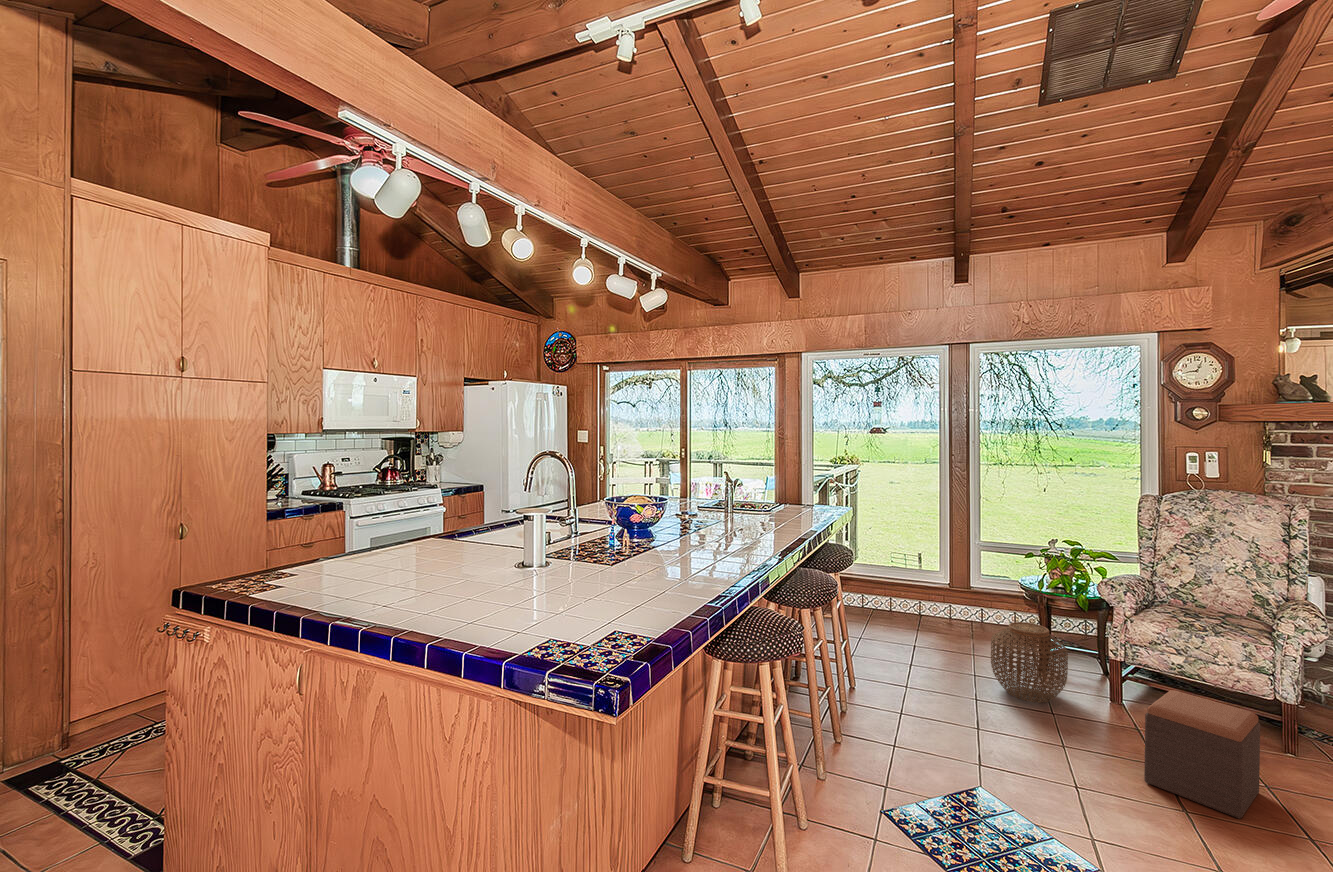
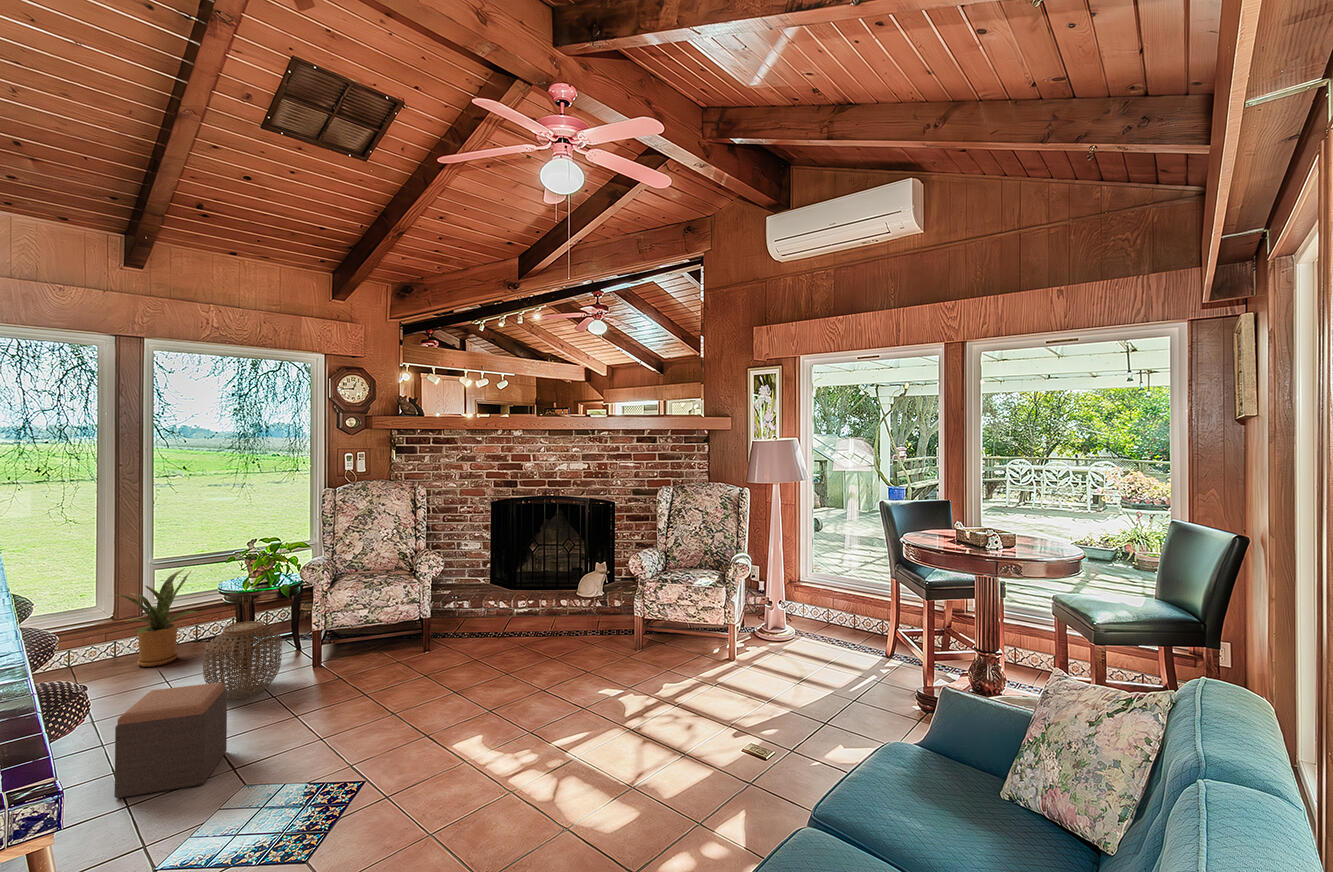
house plant: none [937,556,1015,638] -> present [117,570,196,667]
footstool: present [1144,690,1260,819] -> present [115,683,227,798]

